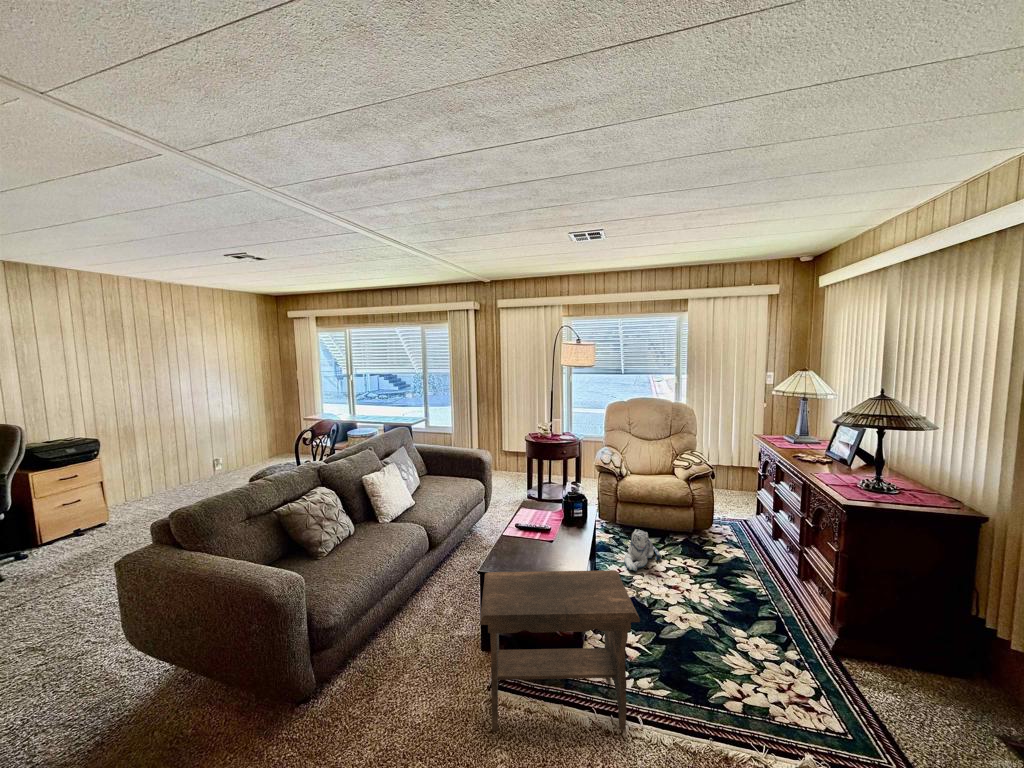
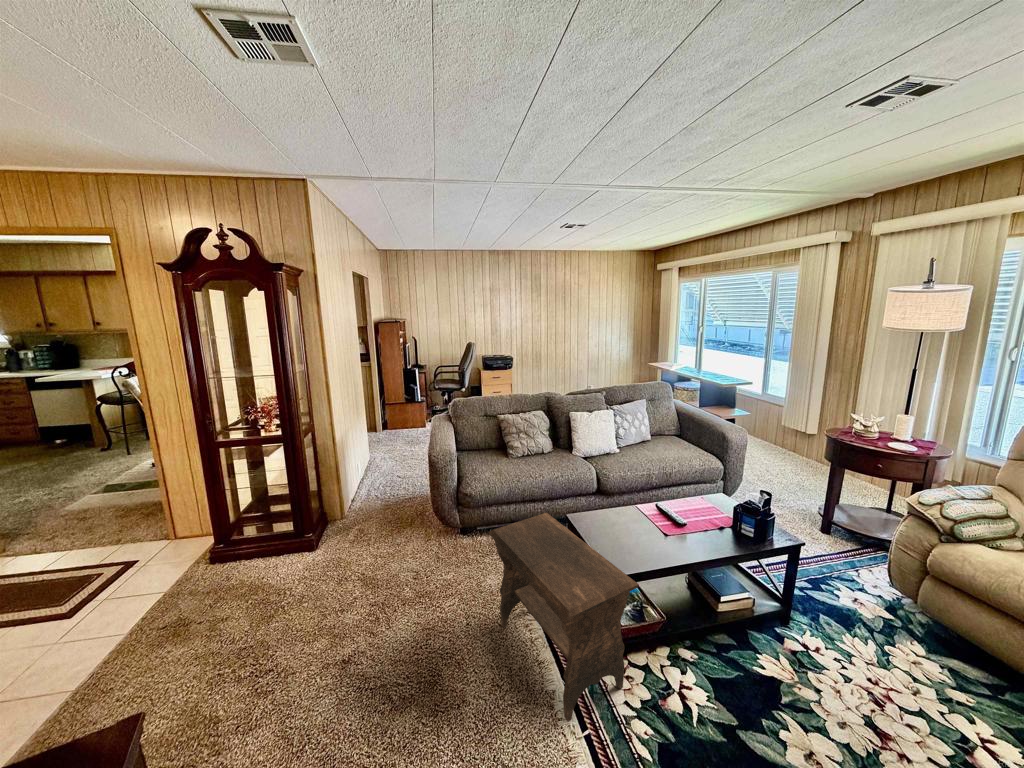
plush toy: present [624,529,660,571] -> none [831,614,951,693]

